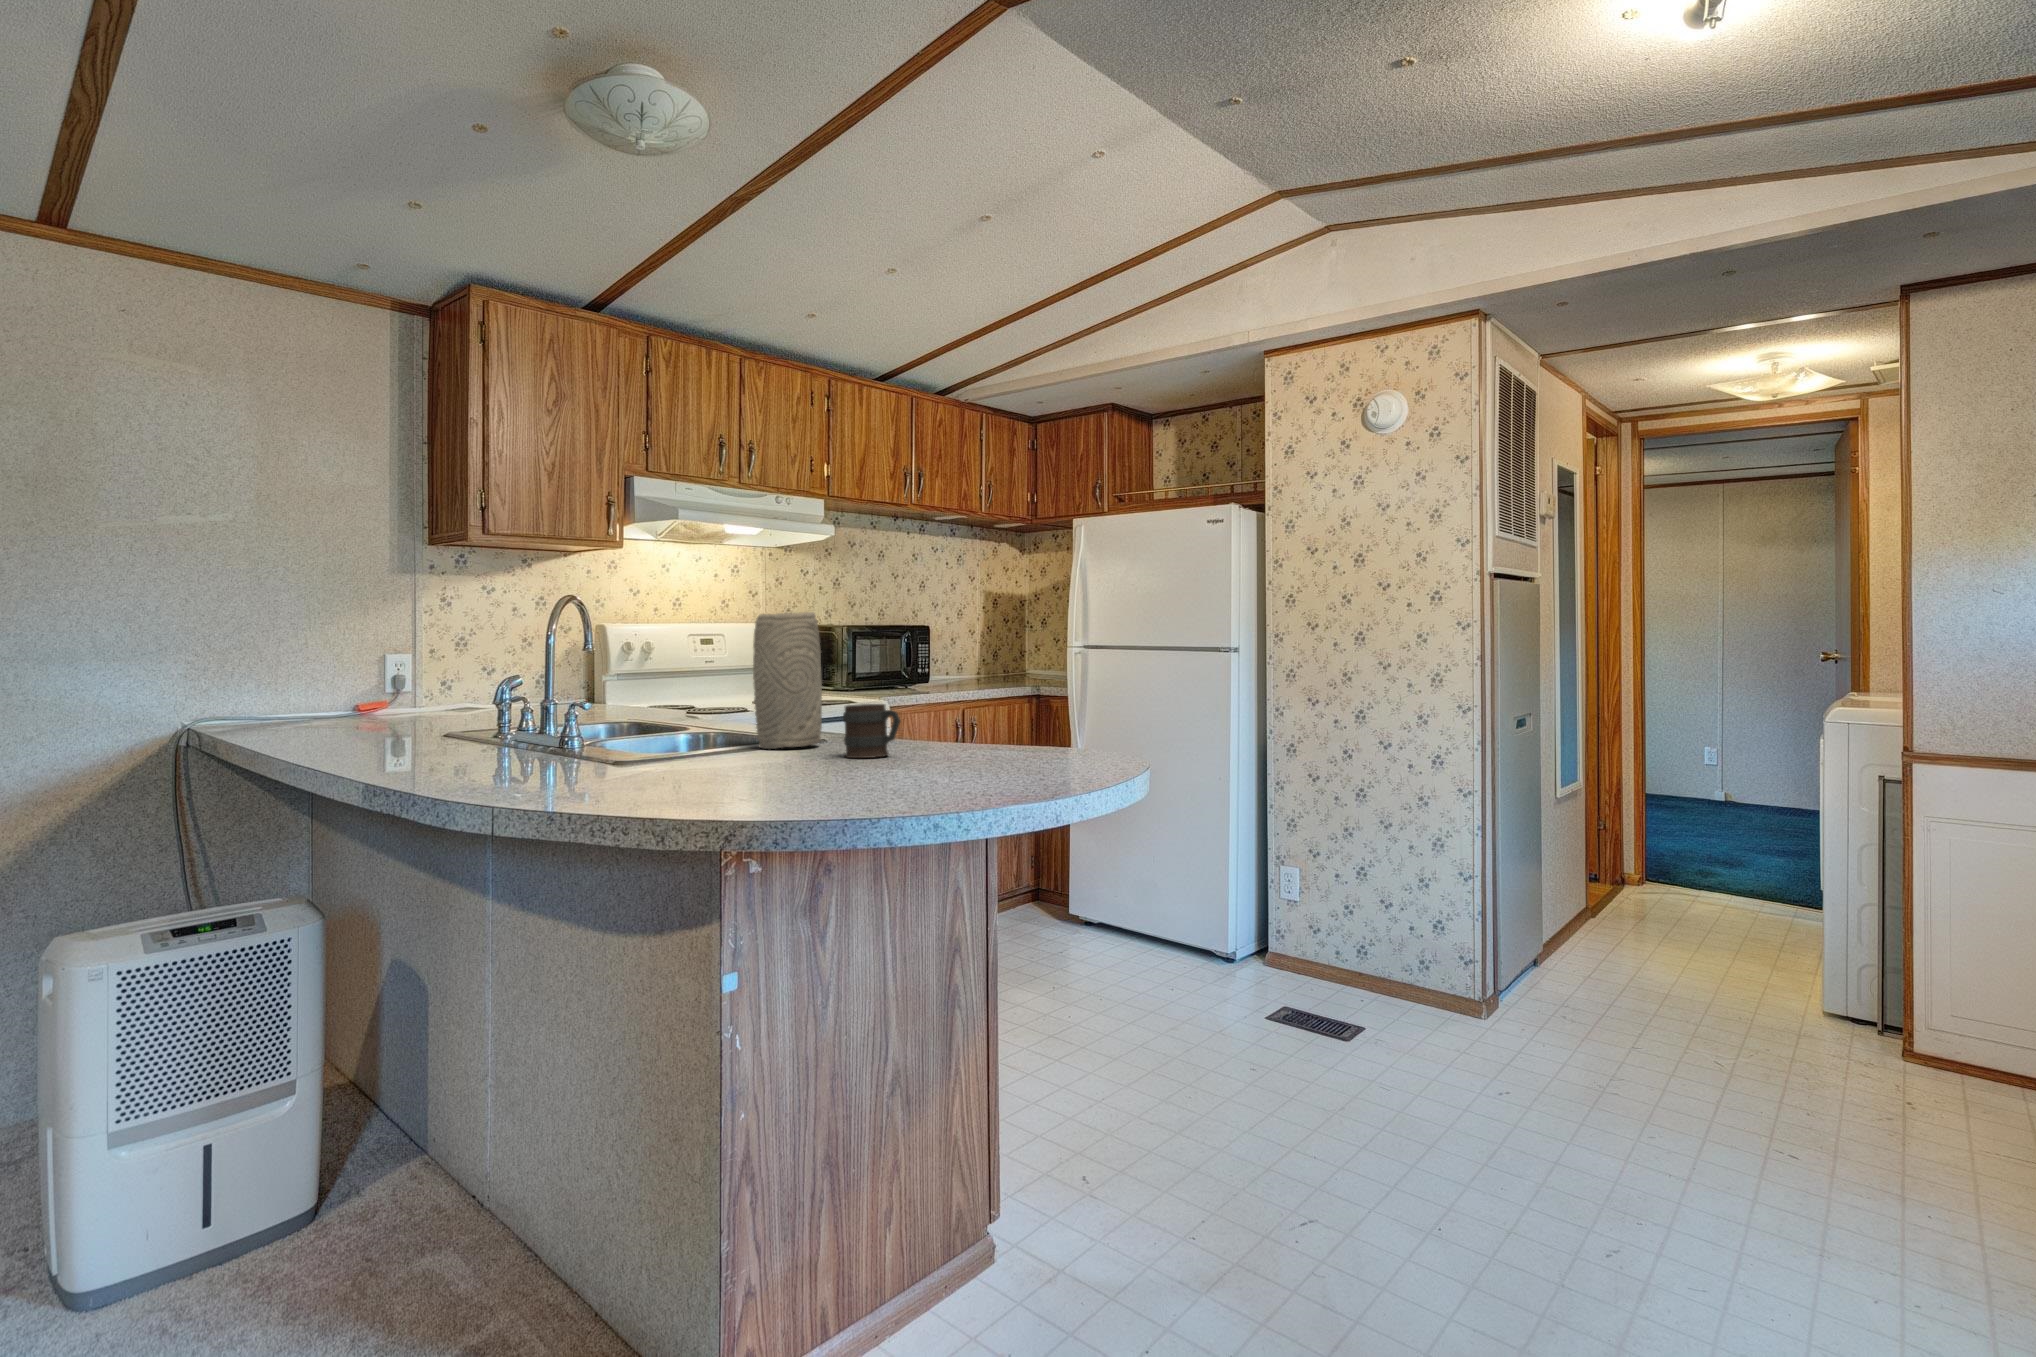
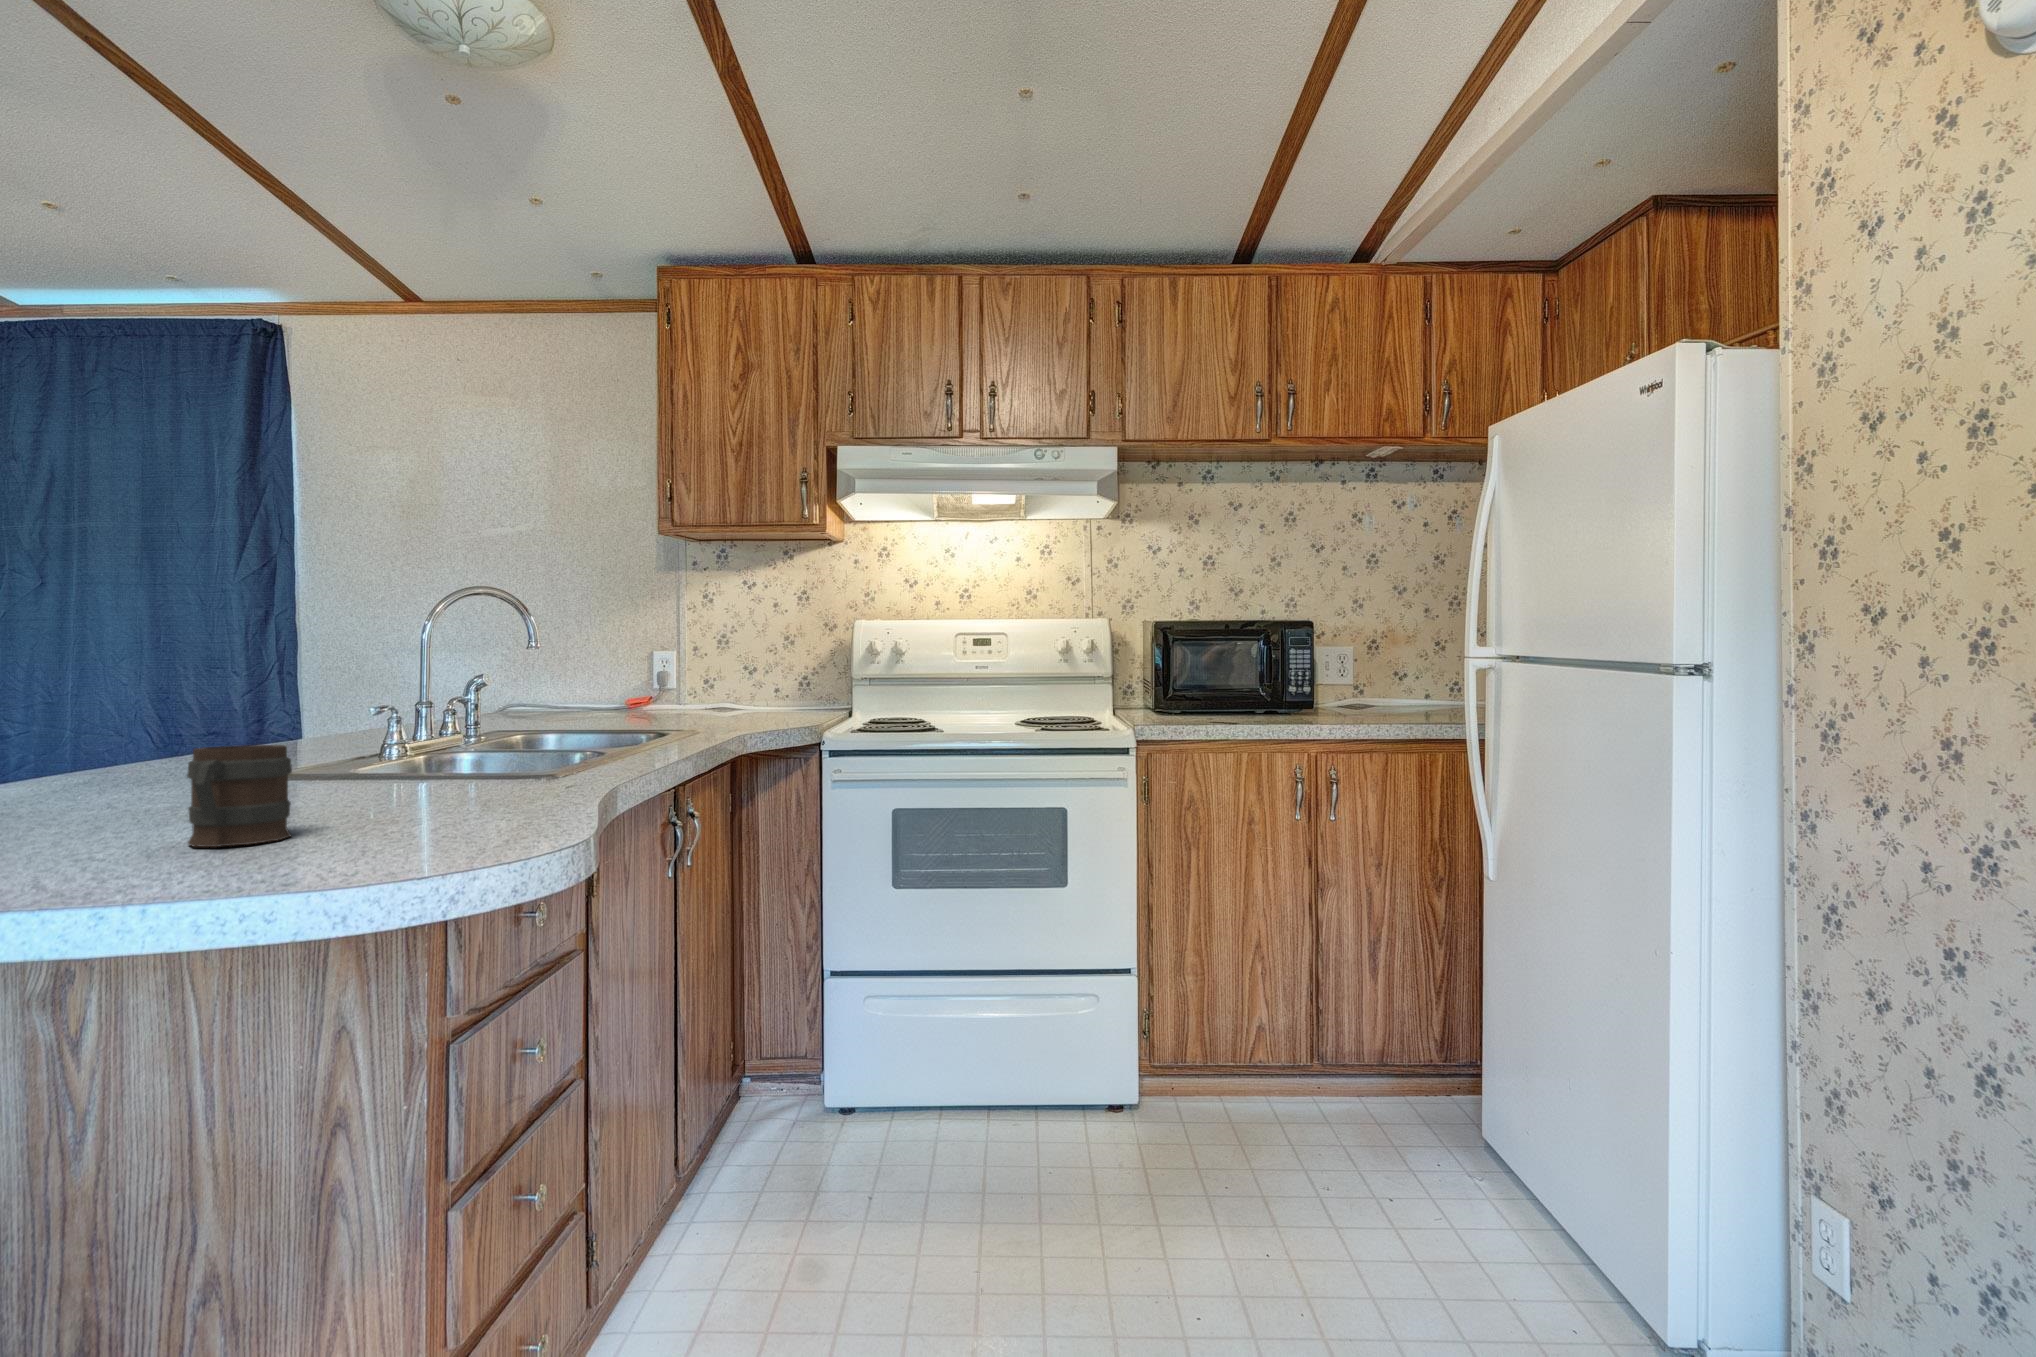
vase: present [753,612,822,749] -> none [356,587,476,803]

